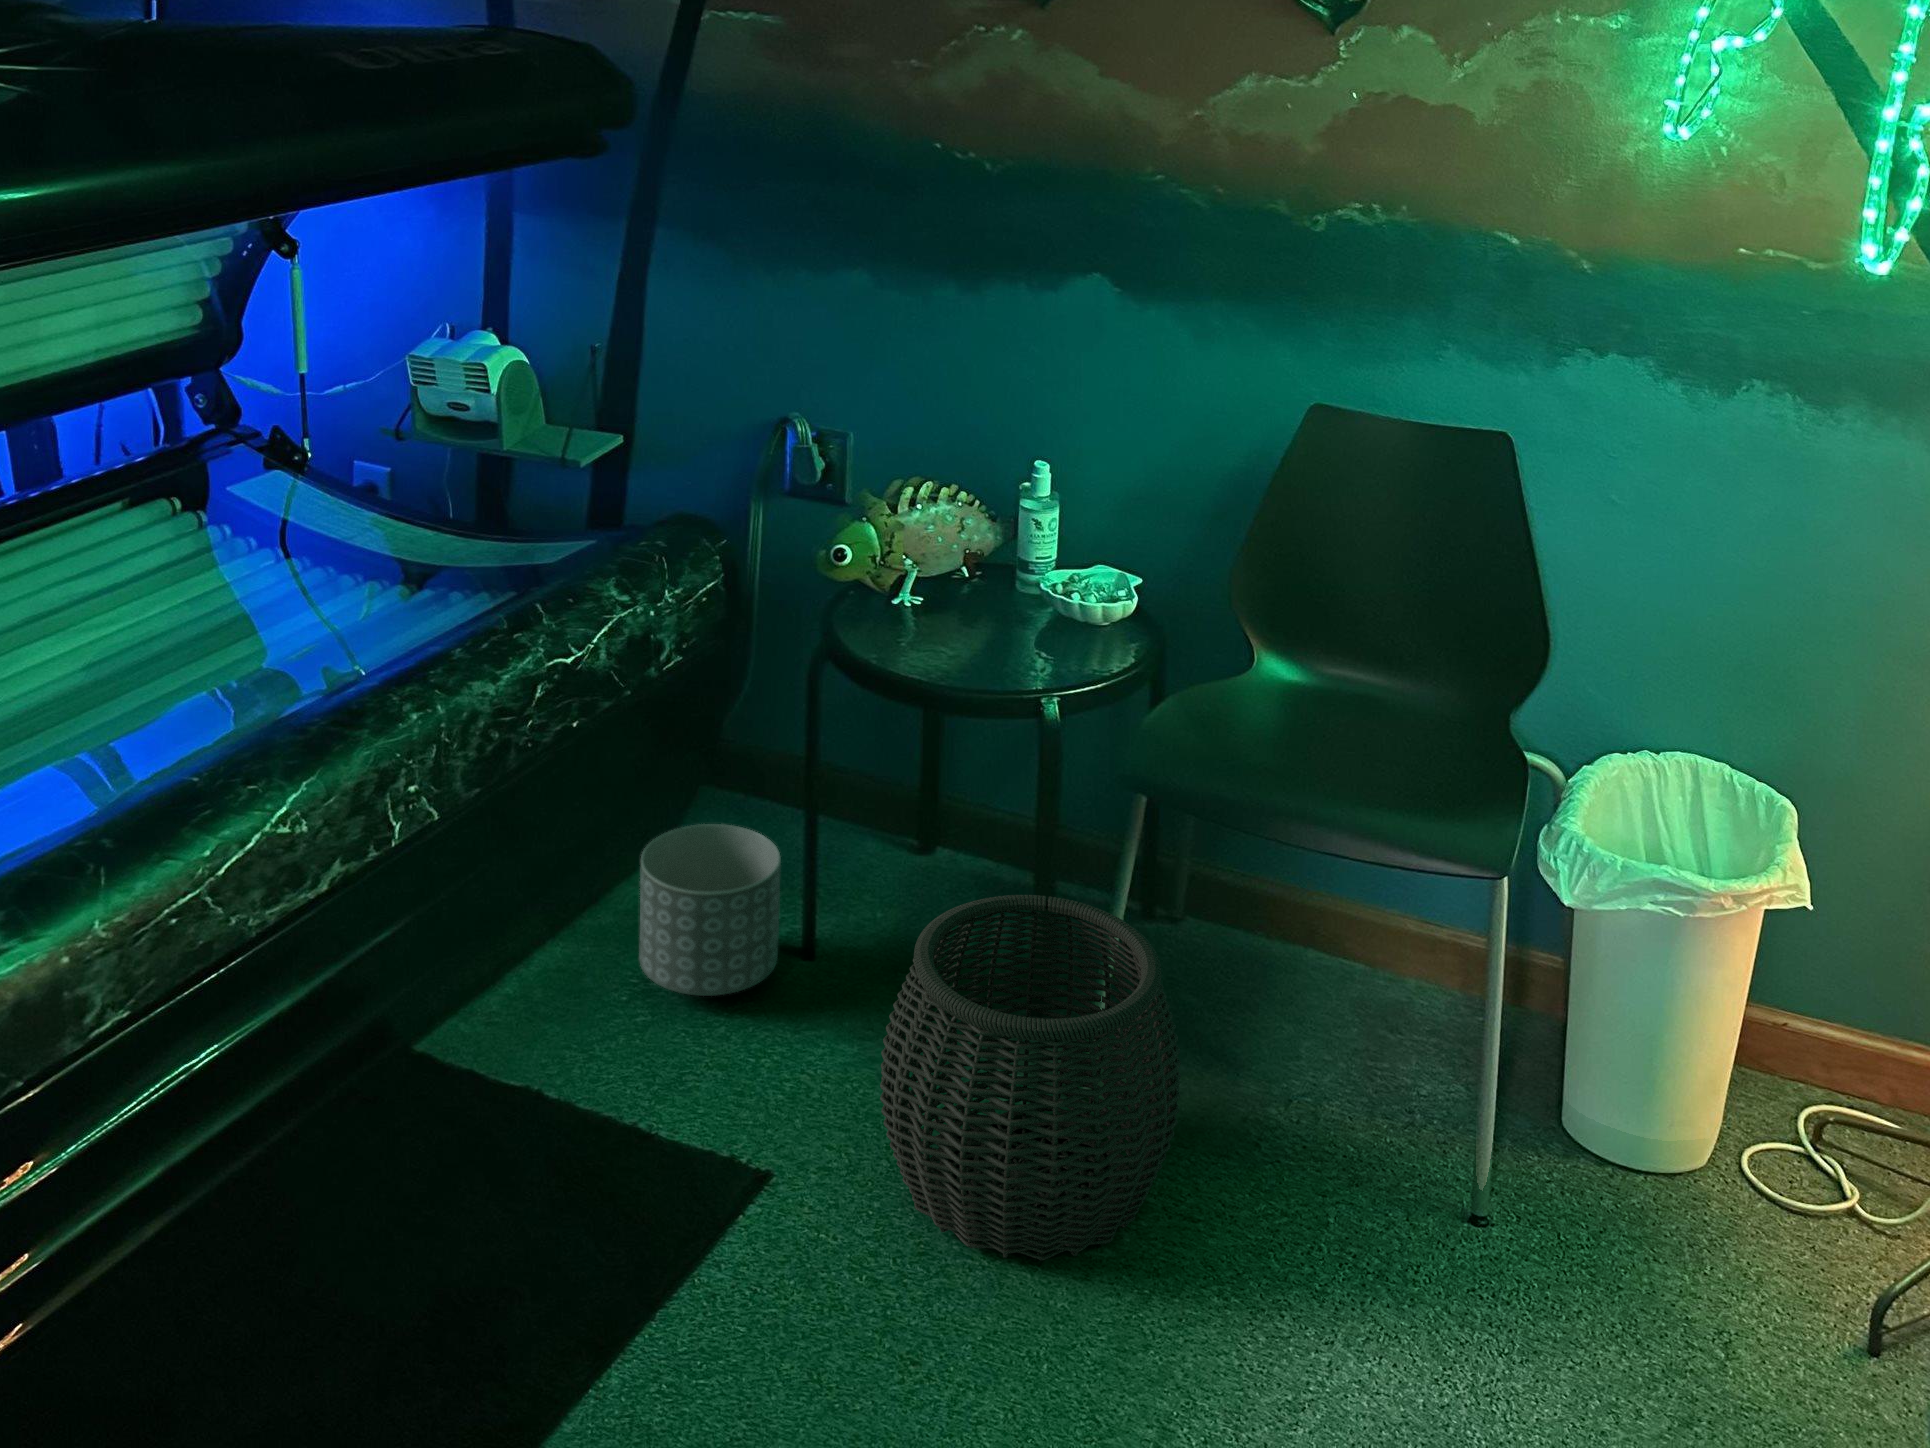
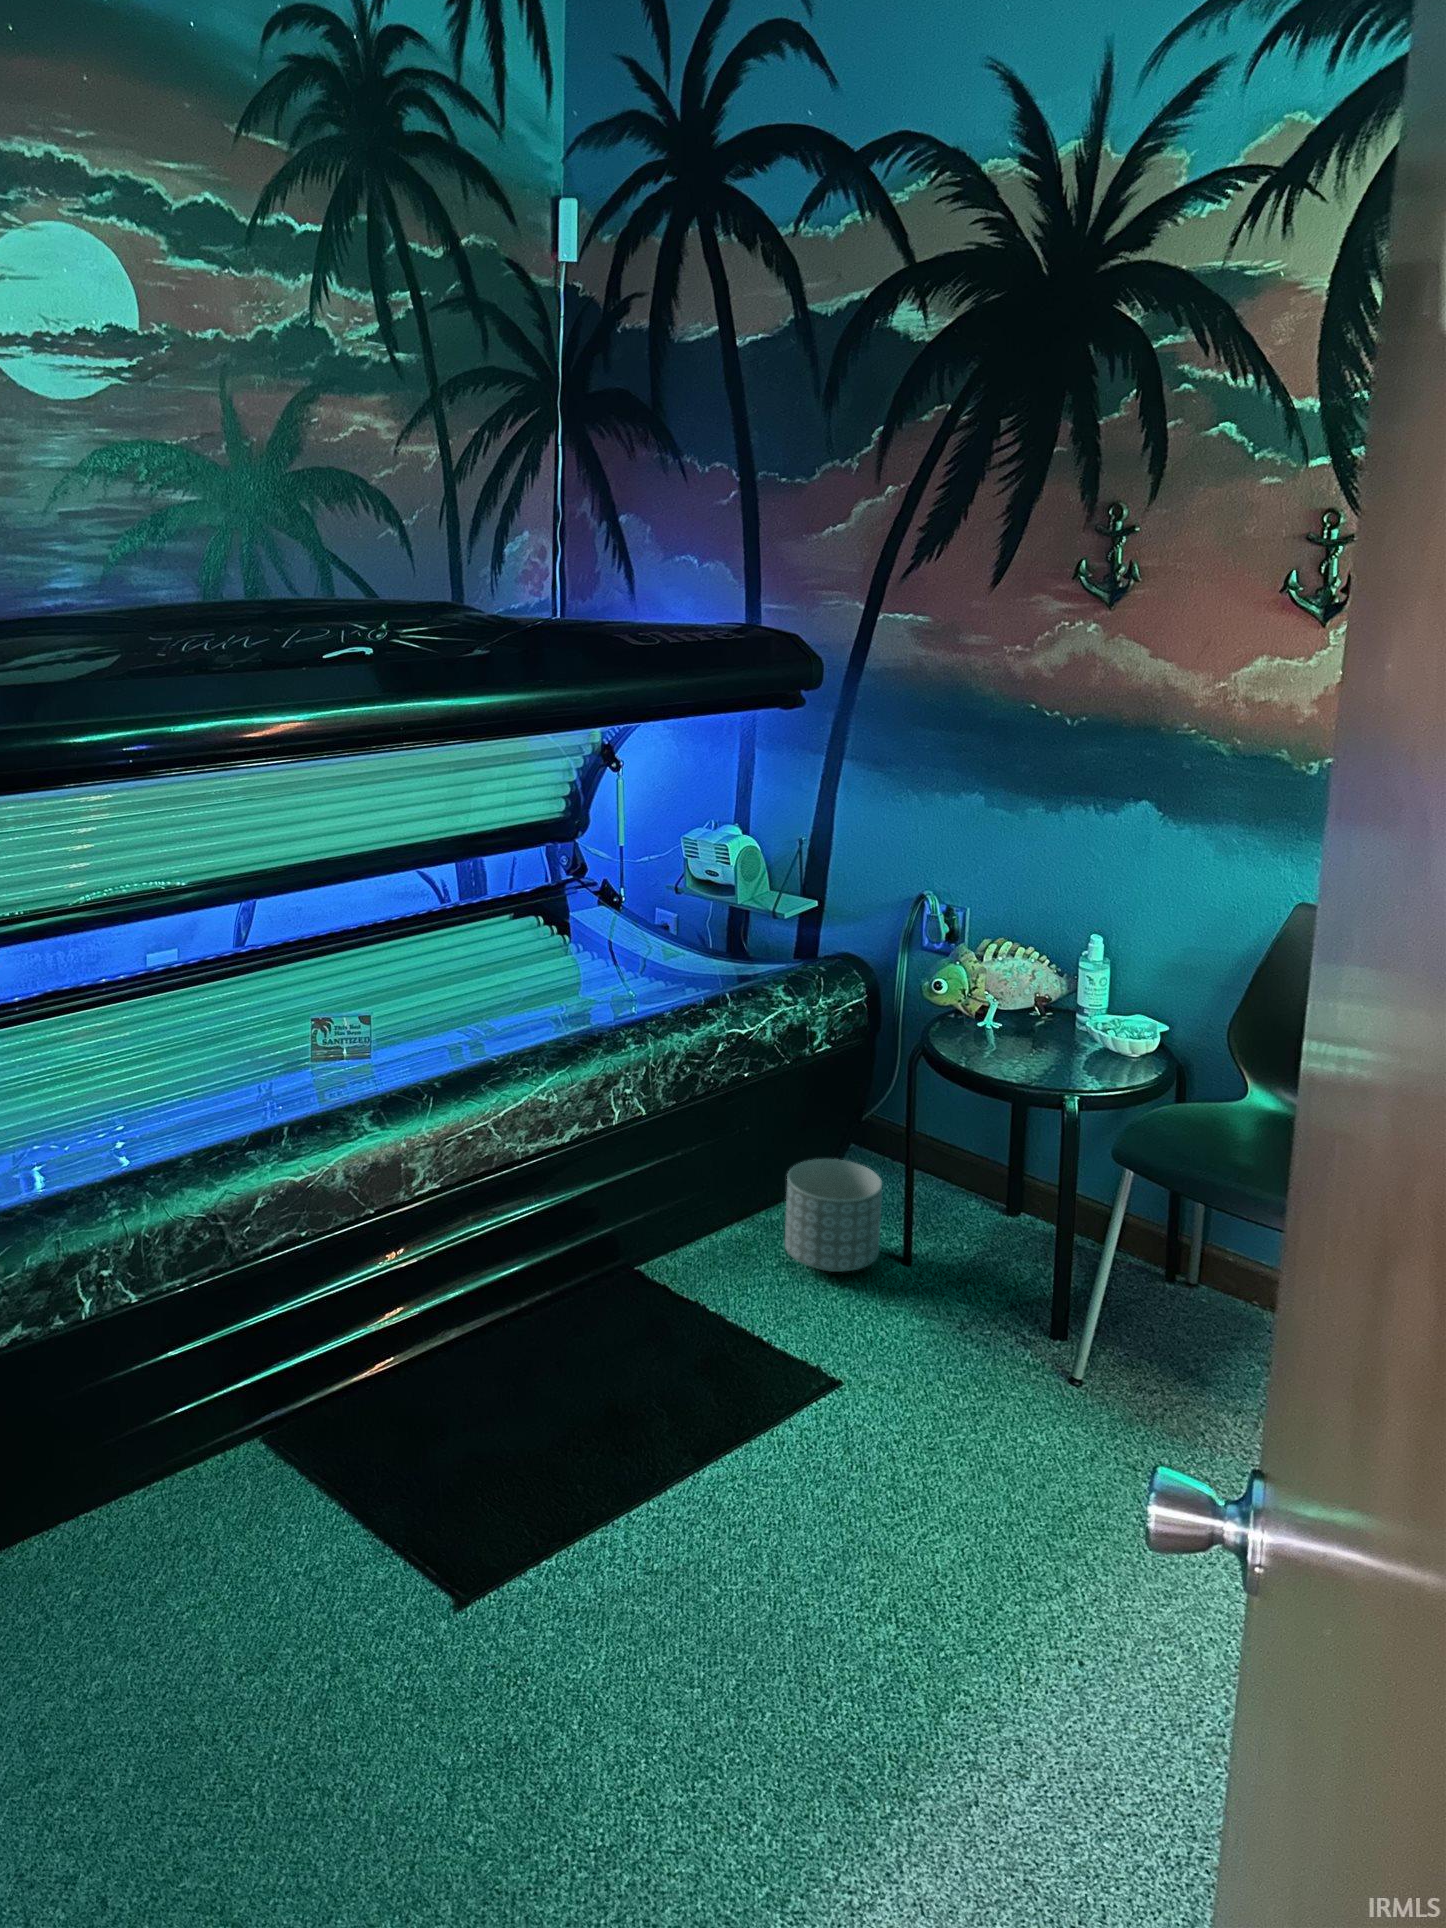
woven basket: present [880,895,1181,1261] -> none [910,1221,1129,1471]

